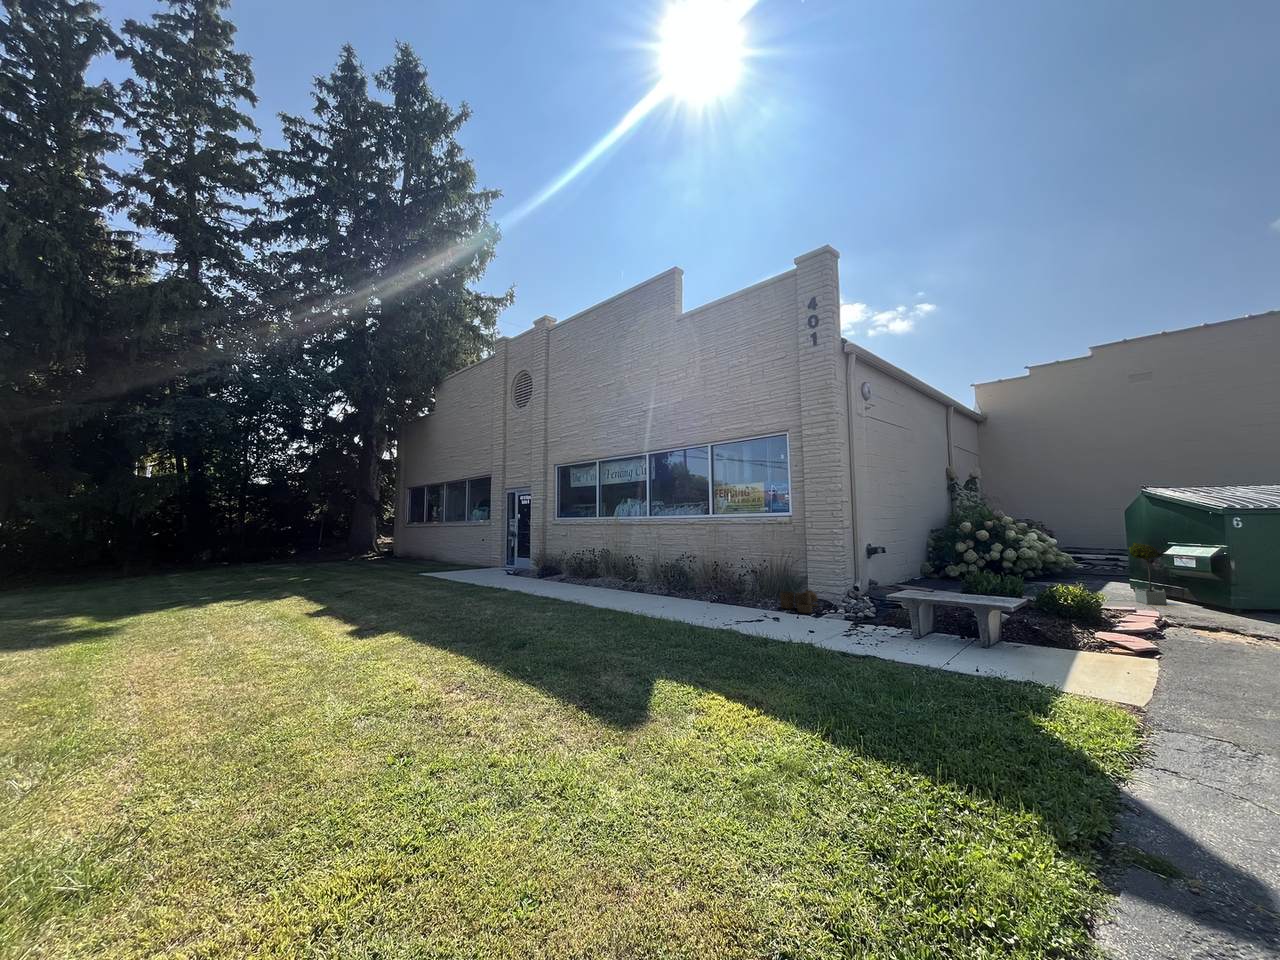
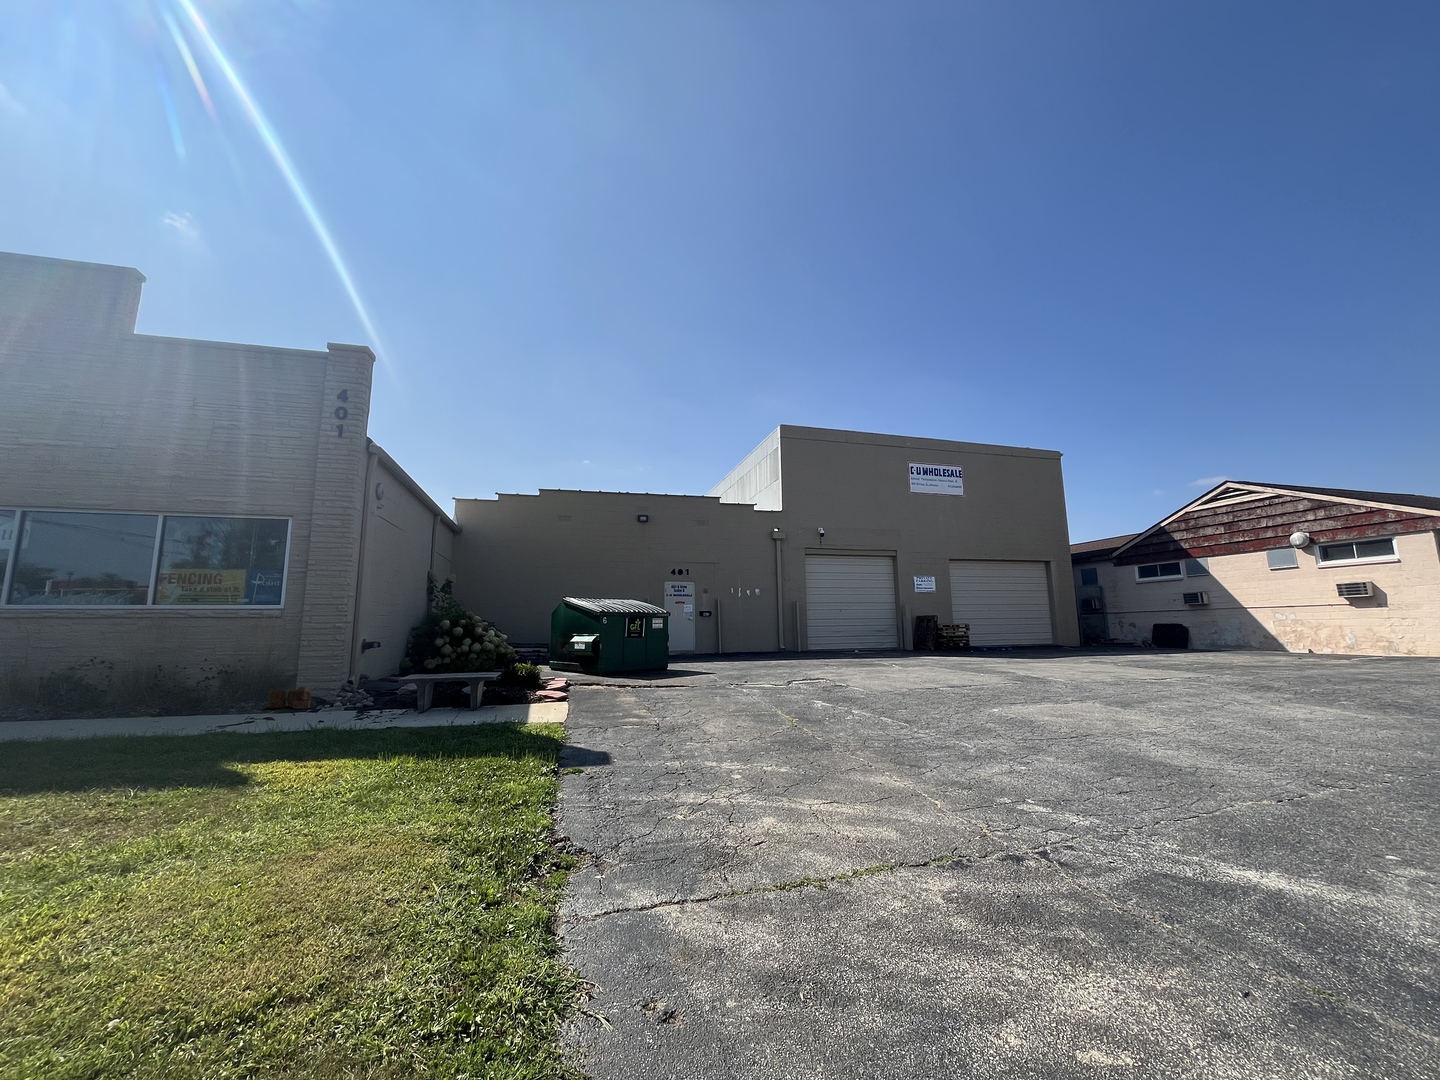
potted tree: present [1129,542,1167,605] -> none [553,634,570,677]

